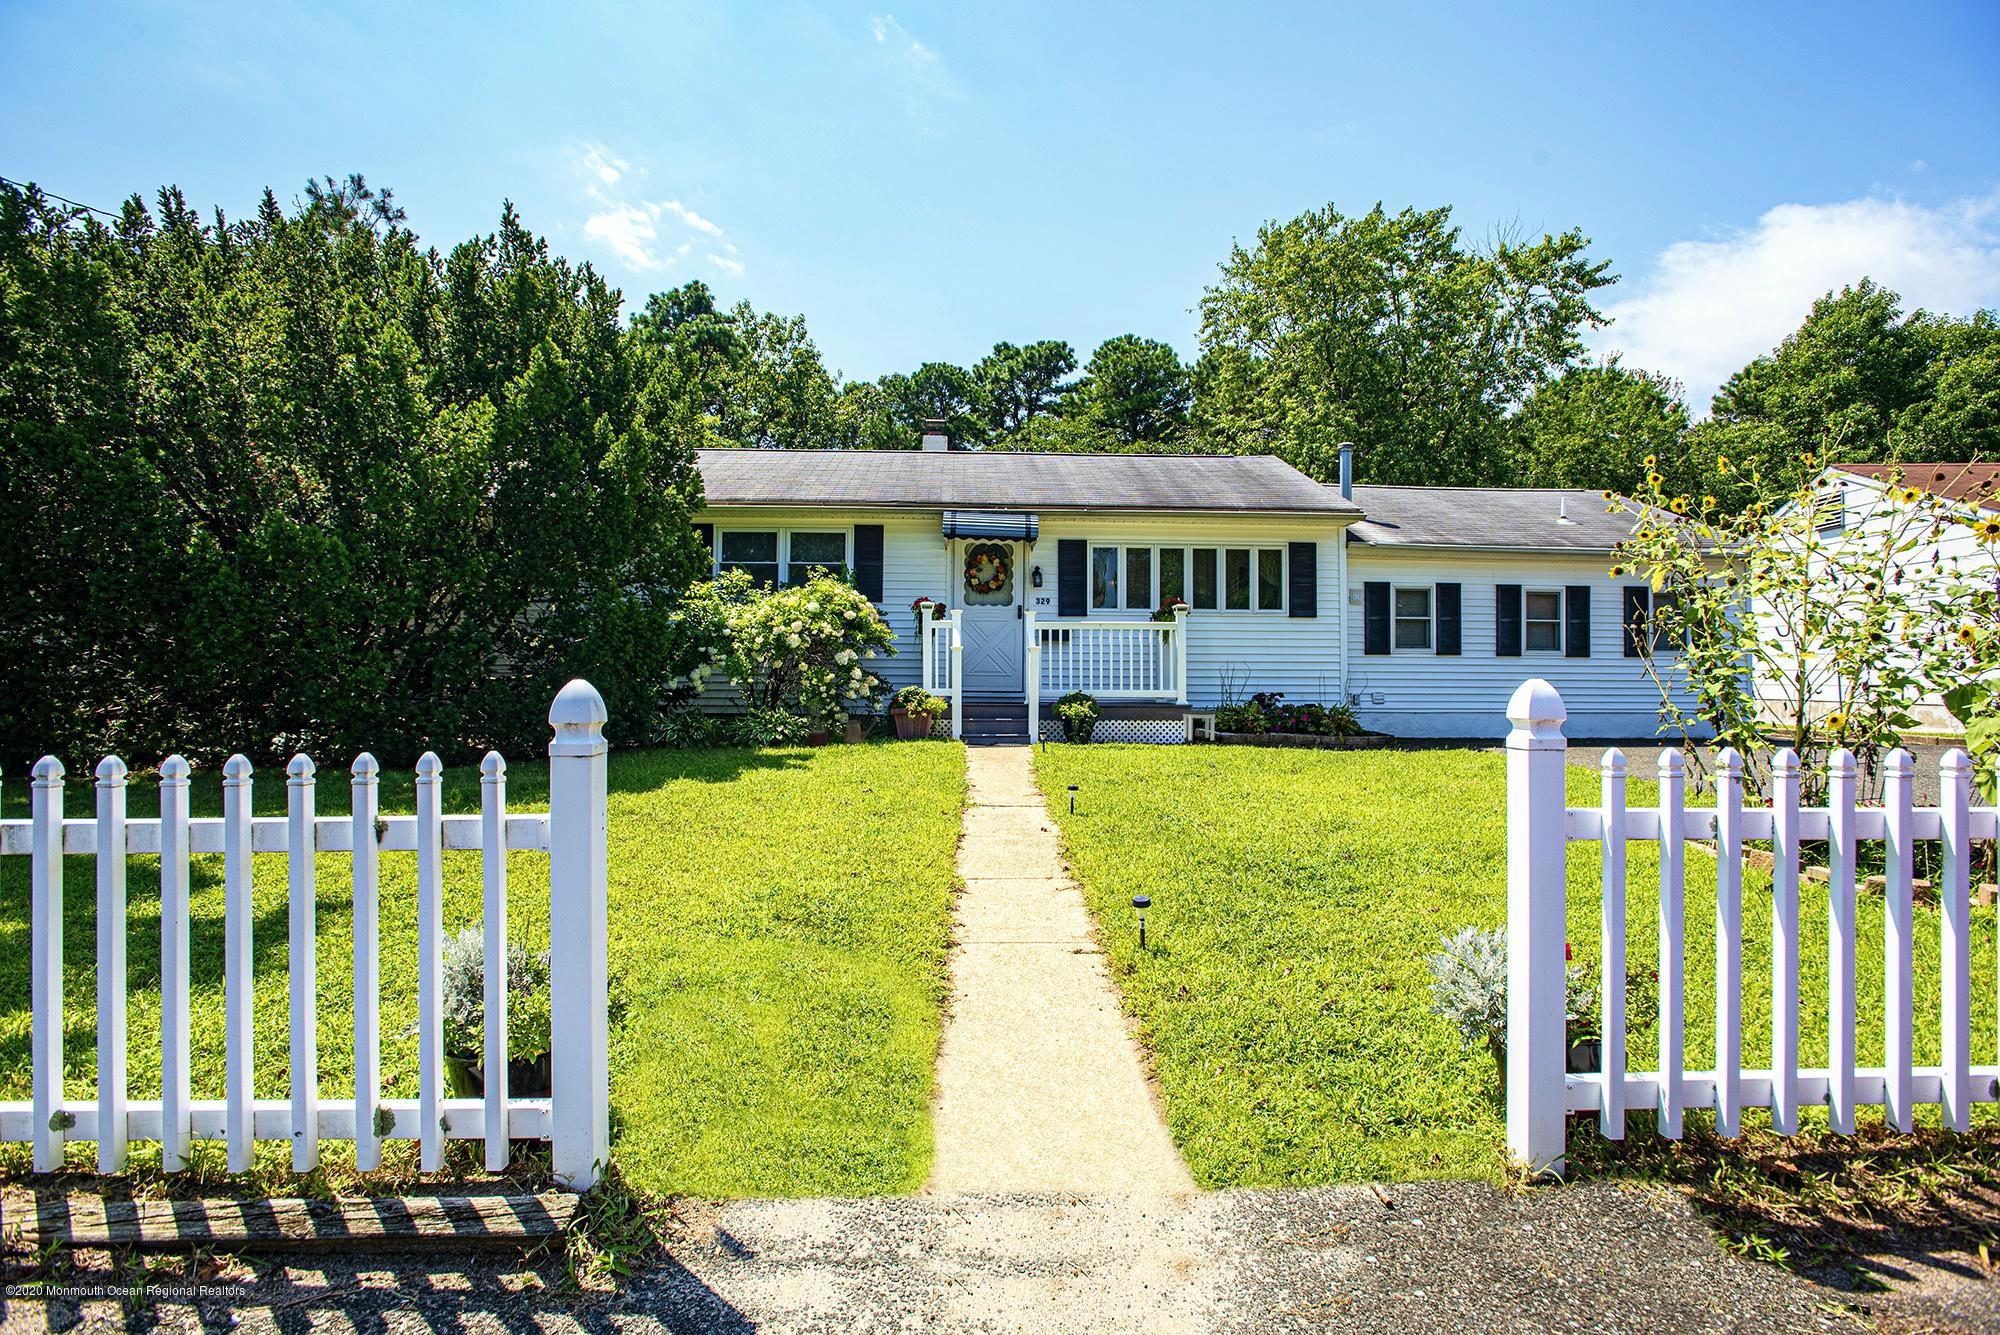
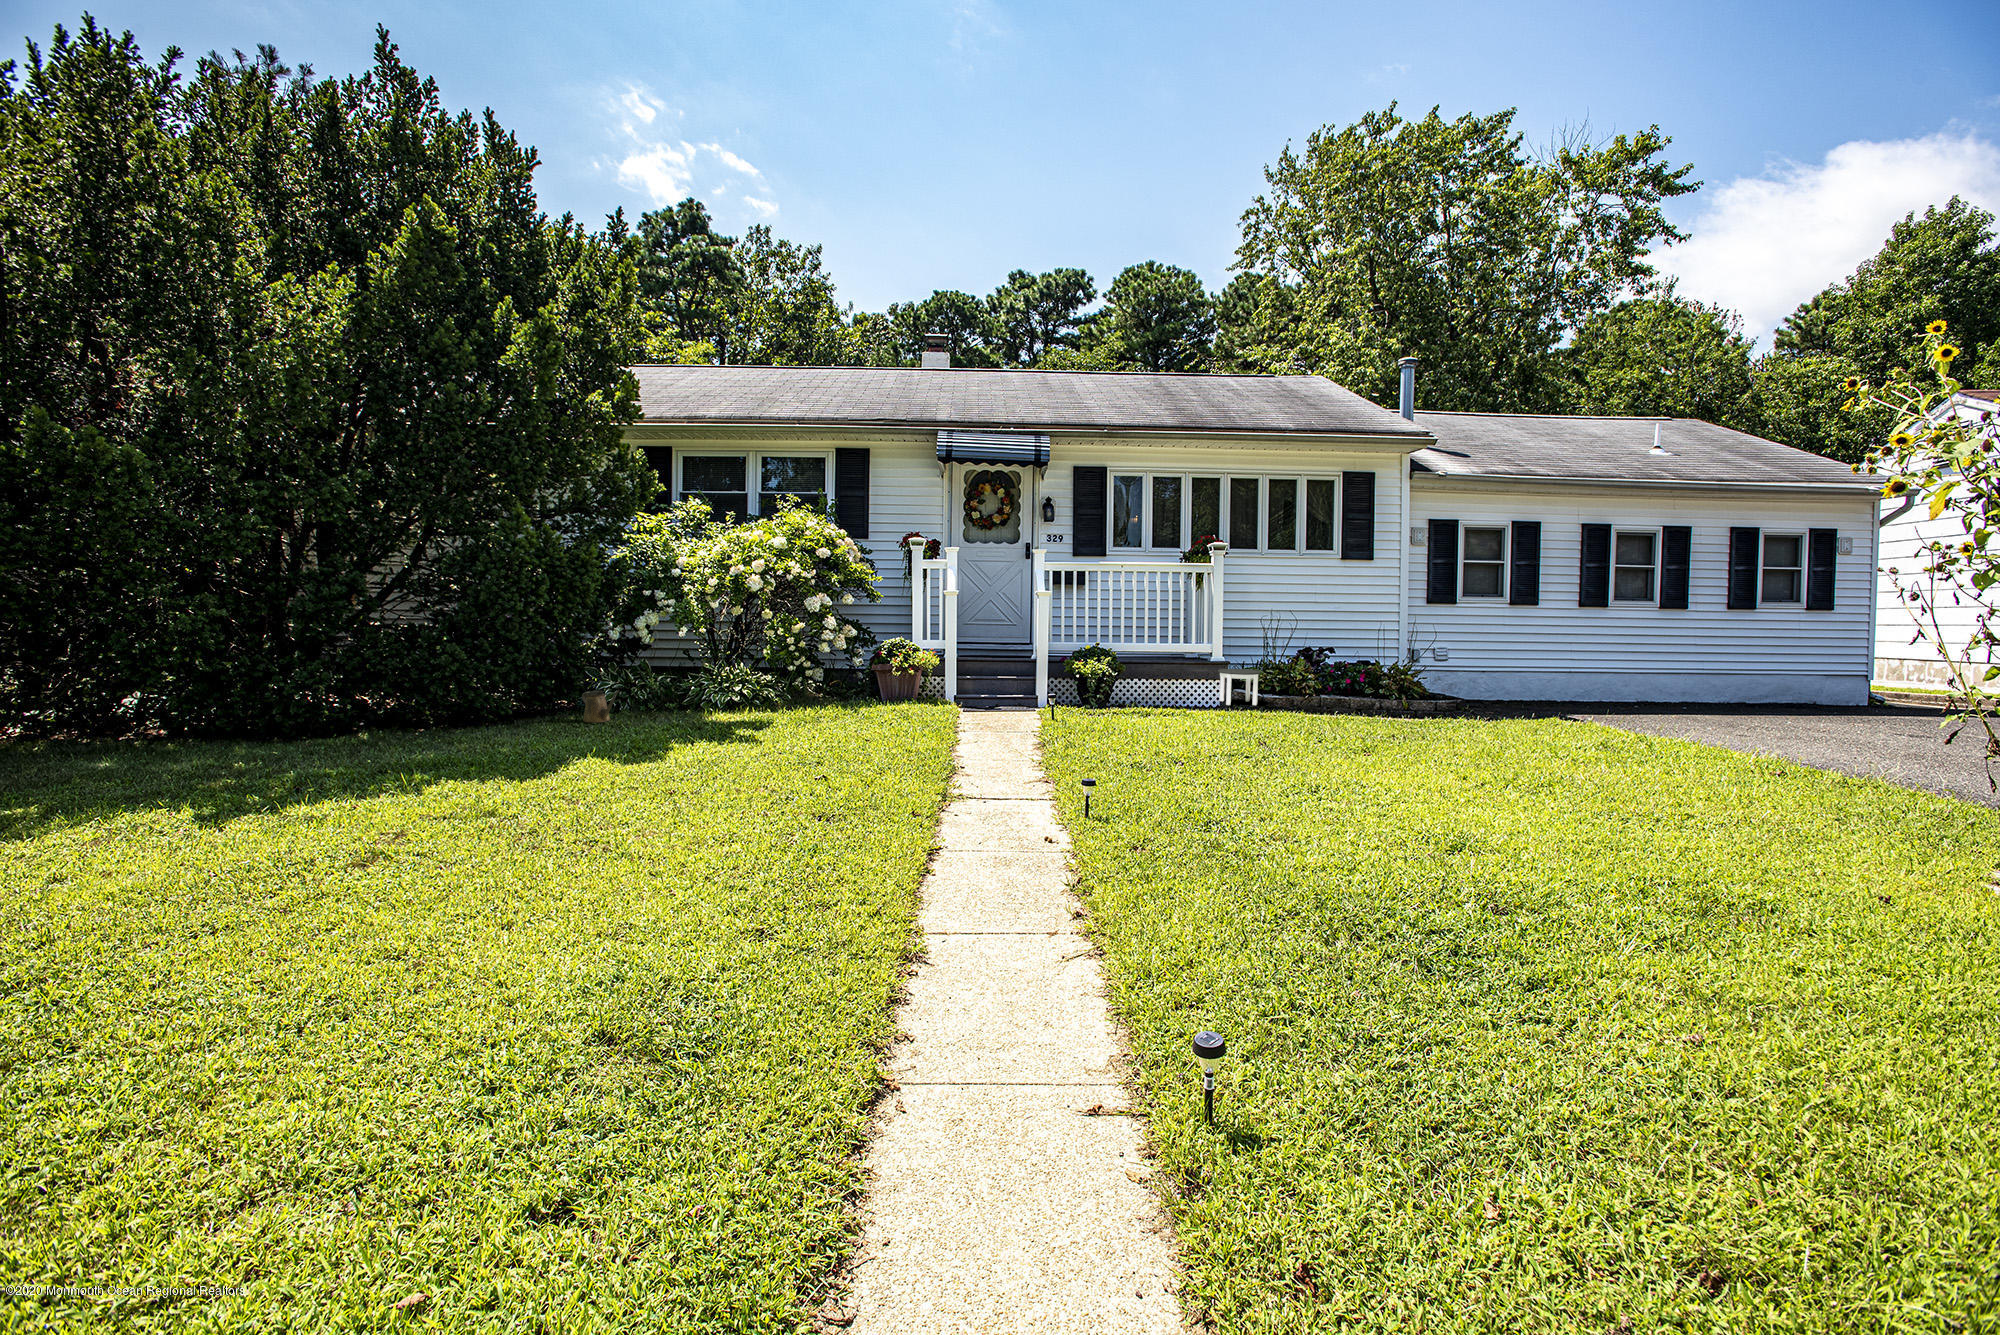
decorative plant: present [805,703,828,745] -> none [766,655,795,709]
watering can: present [839,718,880,743] -> present [582,690,619,723]

